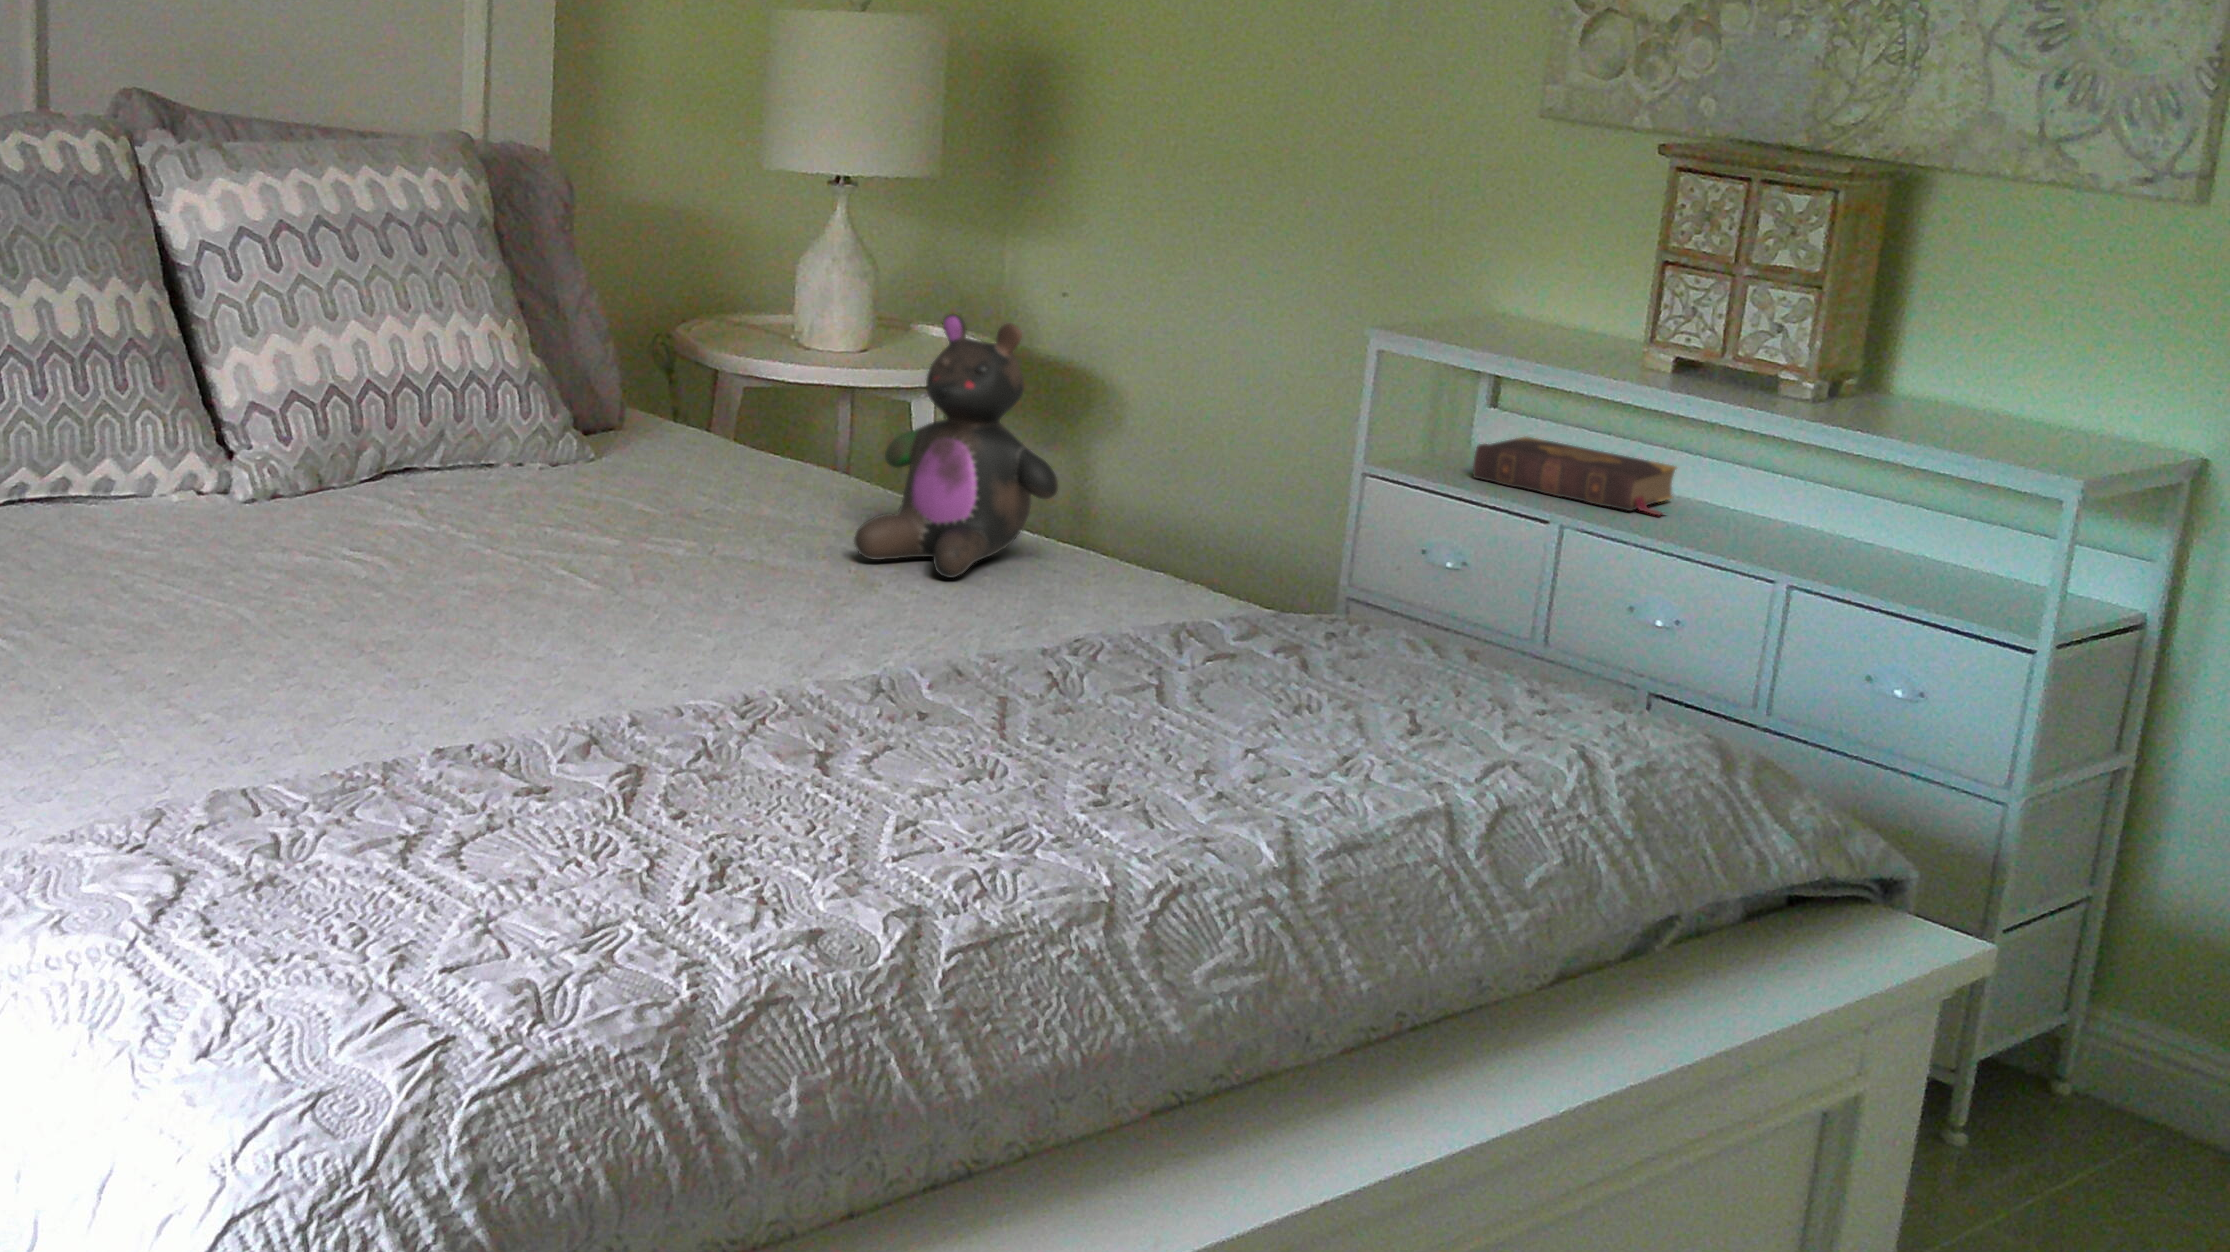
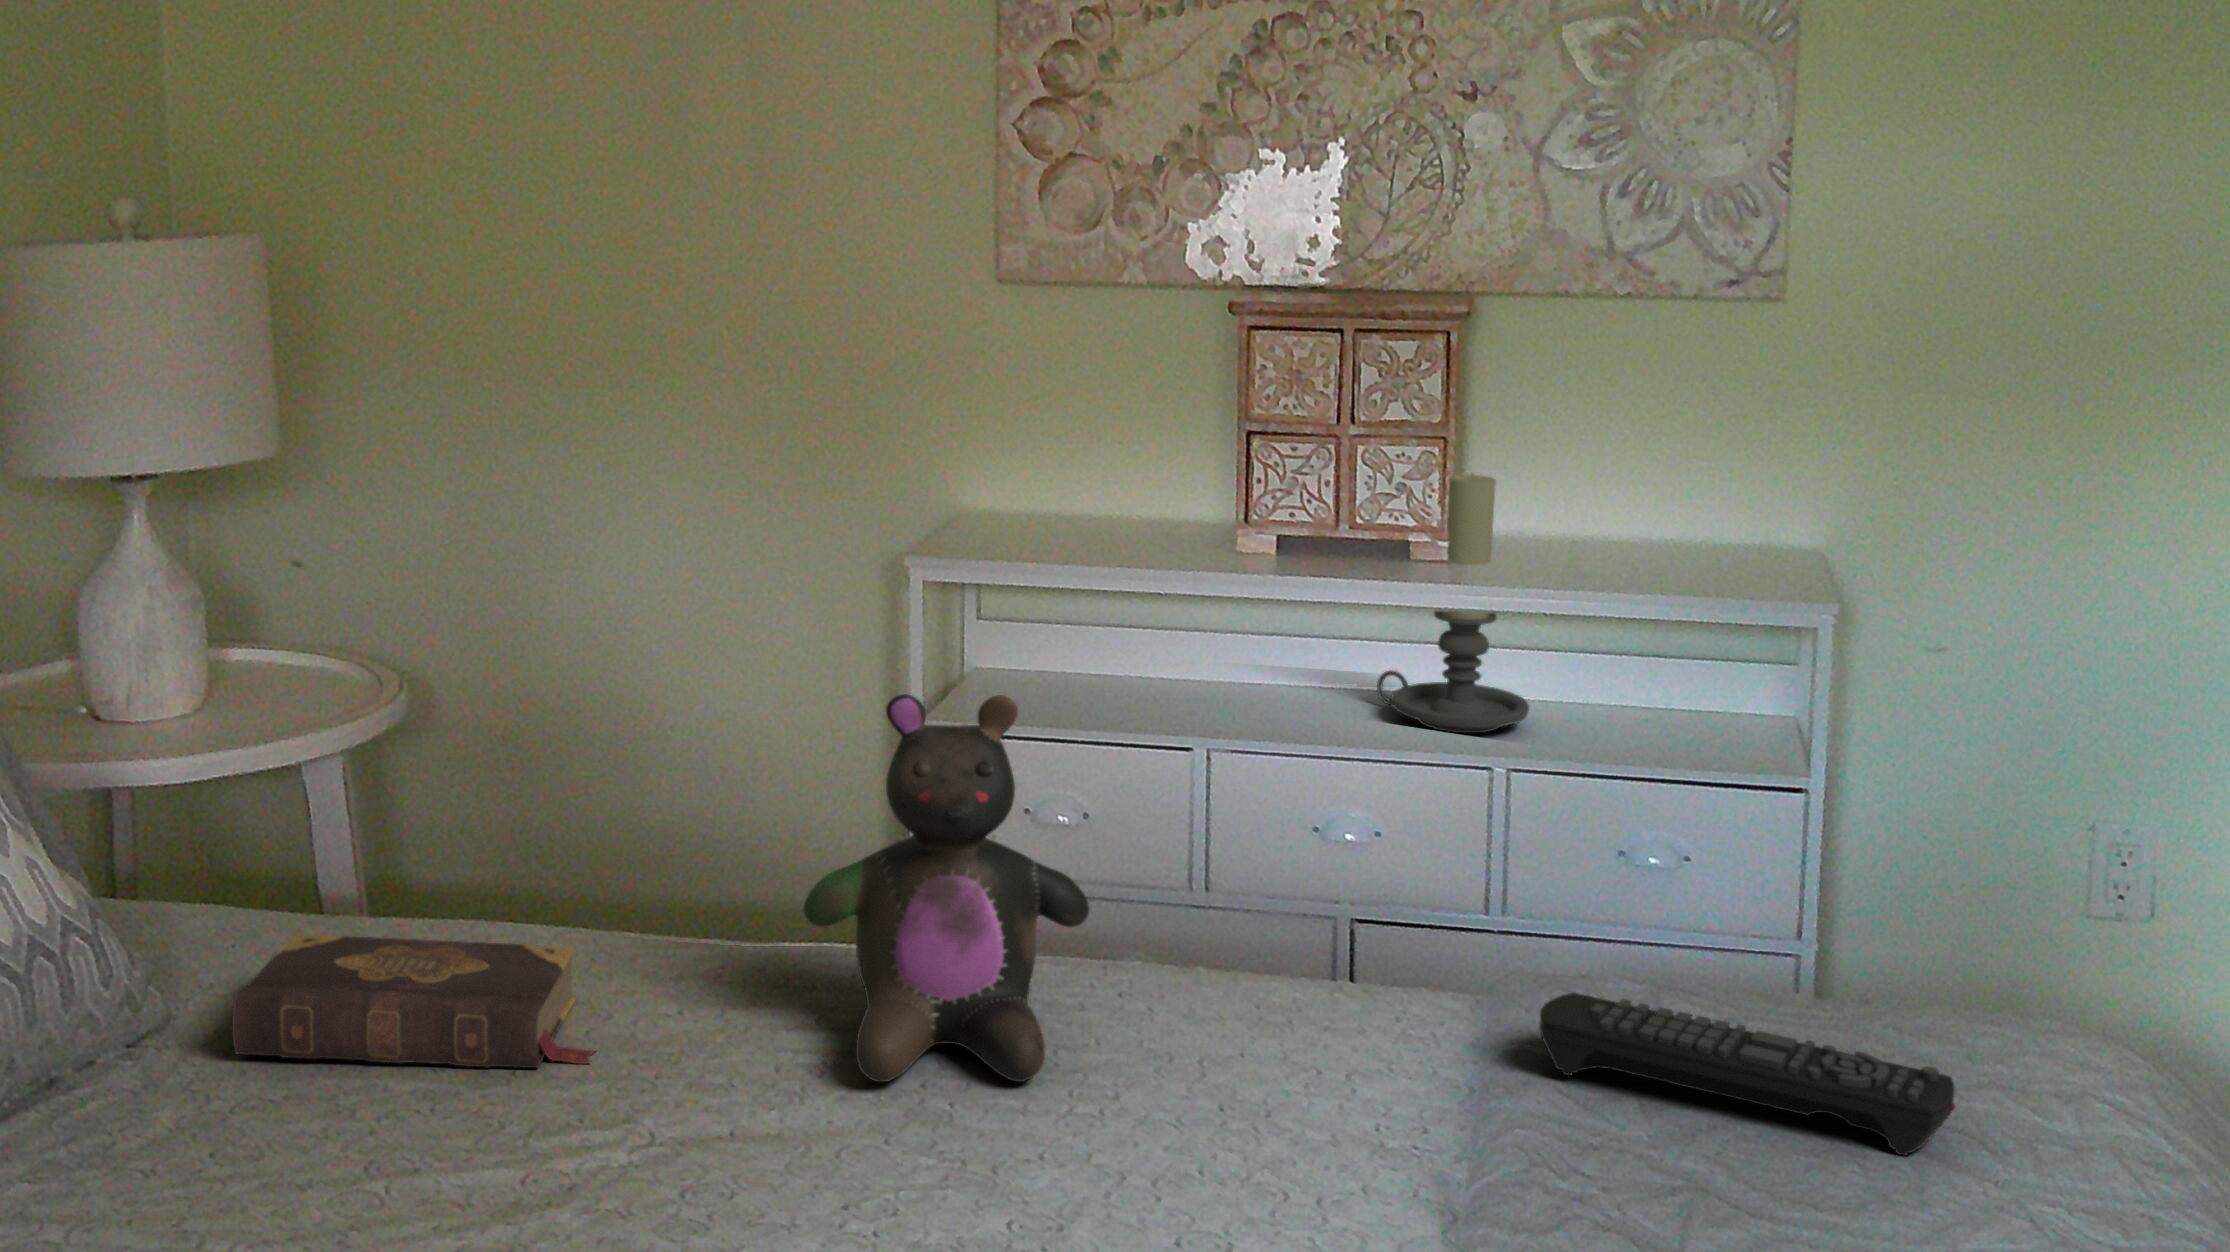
candle holder: none [1741,319,1876,562] -> present [1377,473,1529,733]
book: present [1473,437,1676,515] -> present [232,934,595,1068]
remote control: none [1280,606,1510,734] -> present [1539,993,1955,1156]

